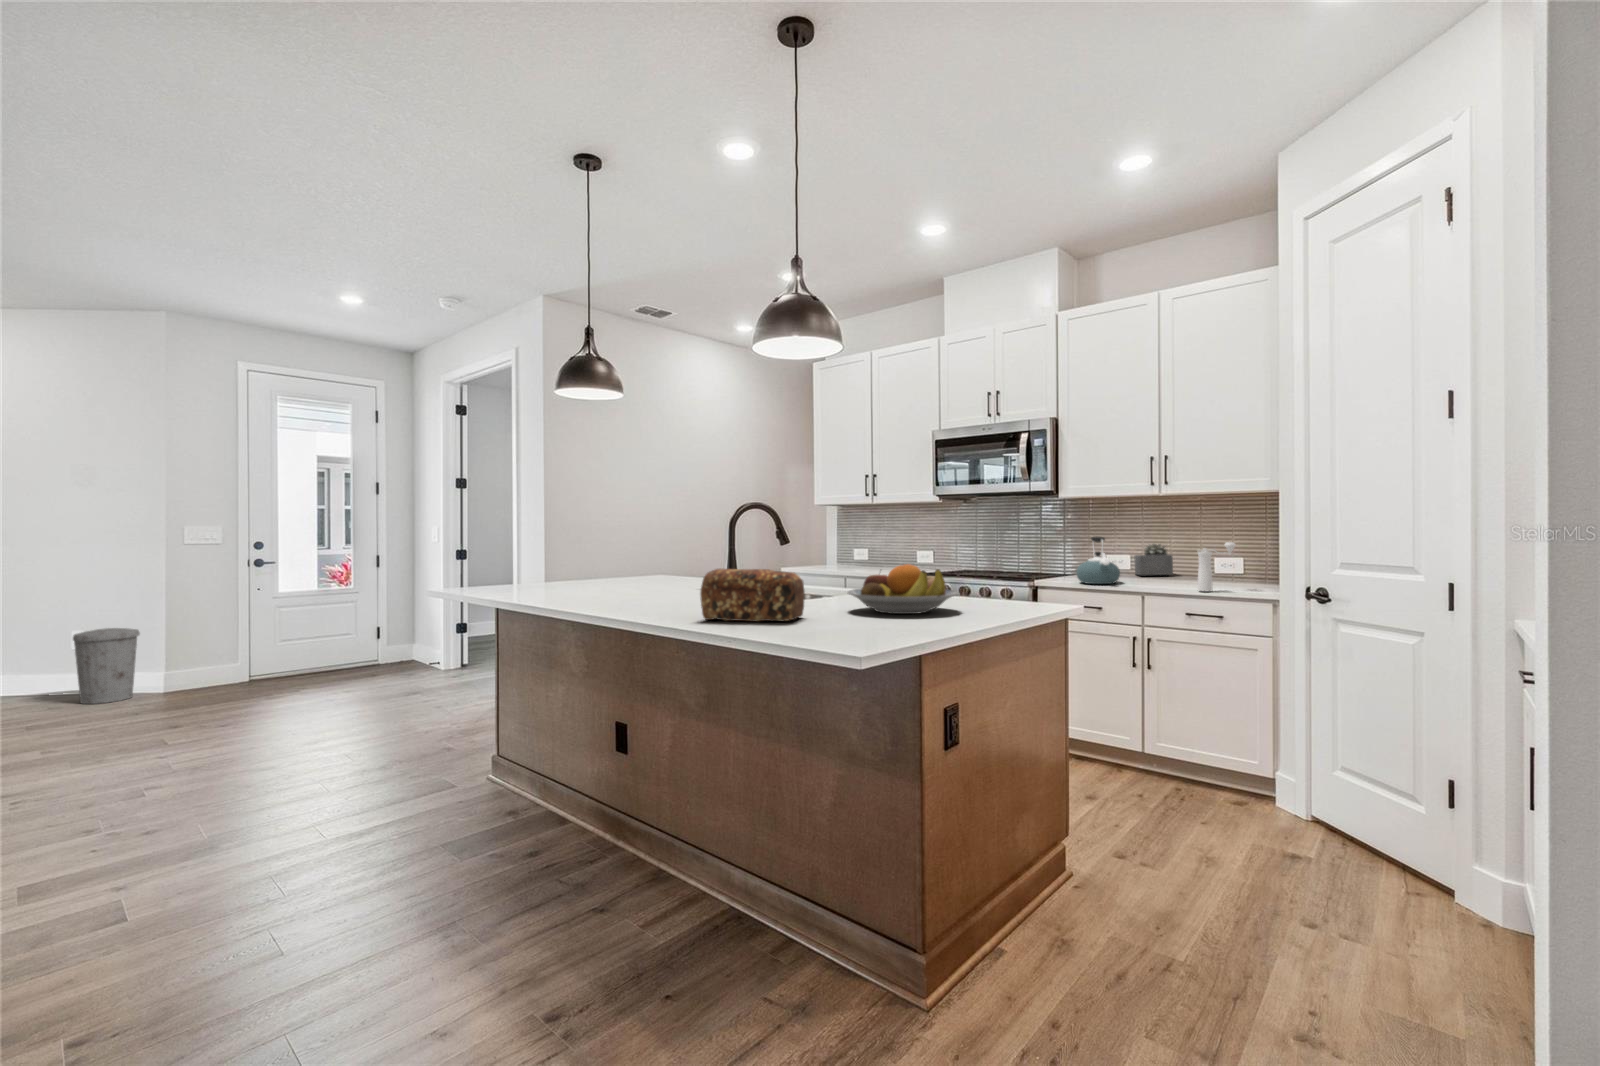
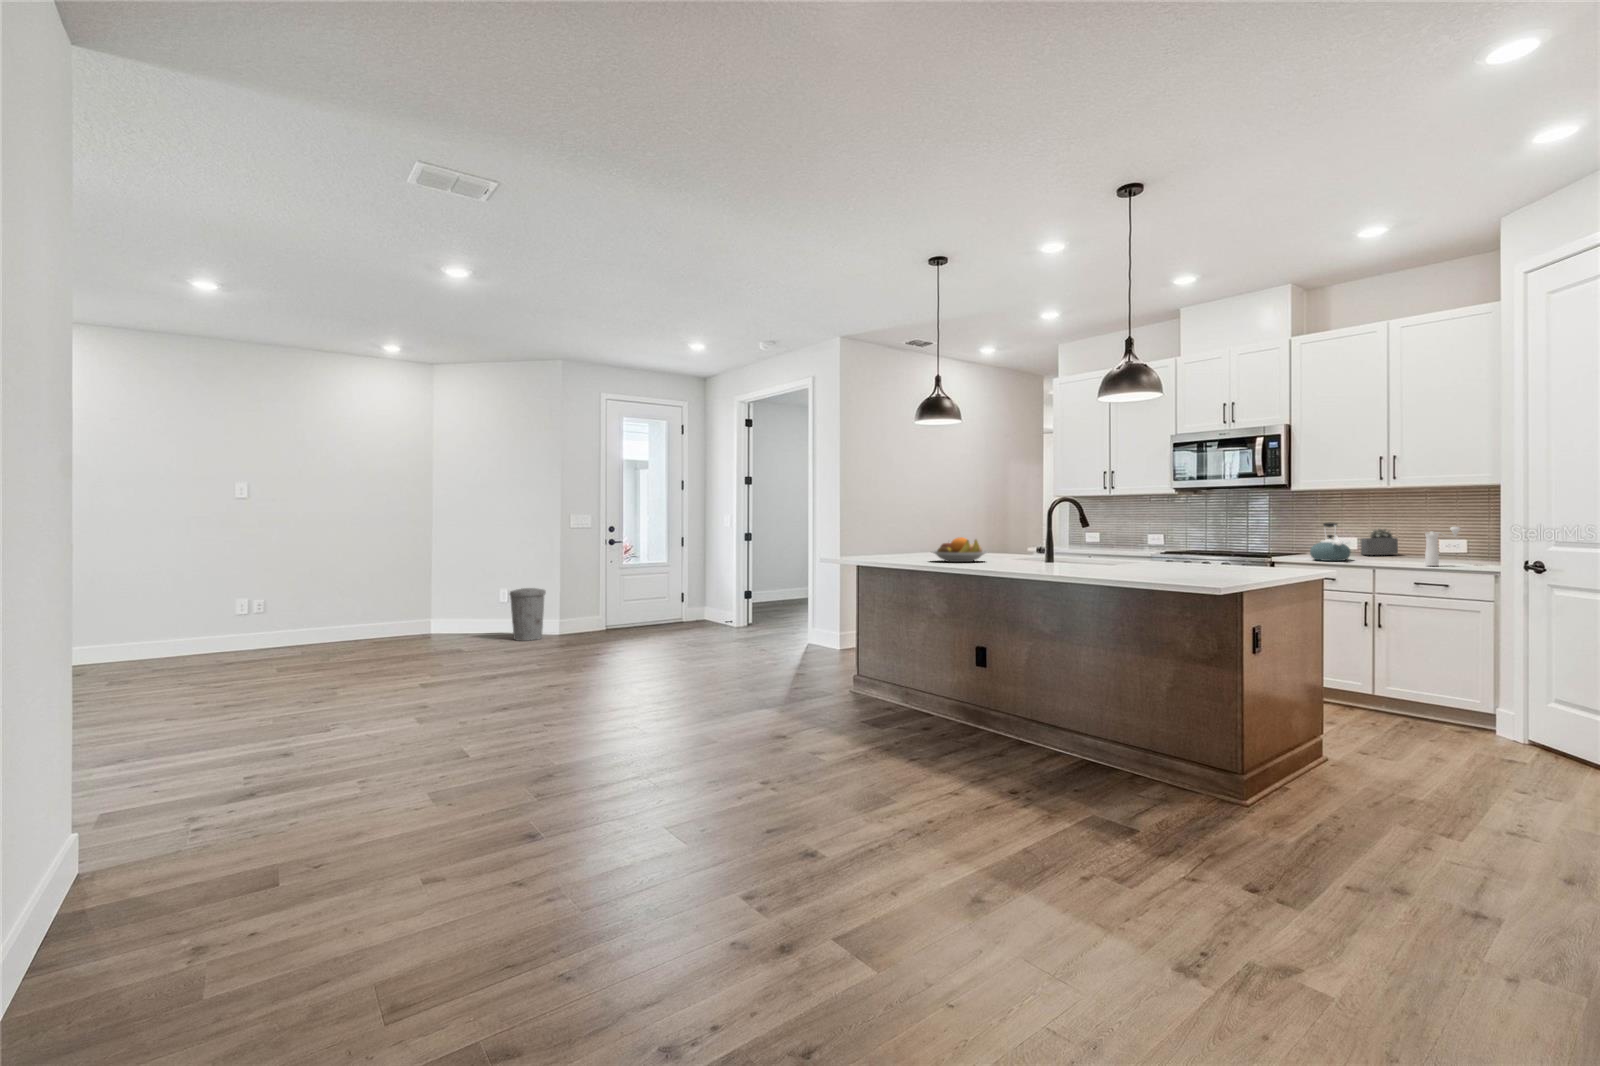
fruit bowl: present [847,564,958,614] -> present [932,537,987,562]
bread loaf: present [700,569,805,621] -> none [1081,540,1147,573]

